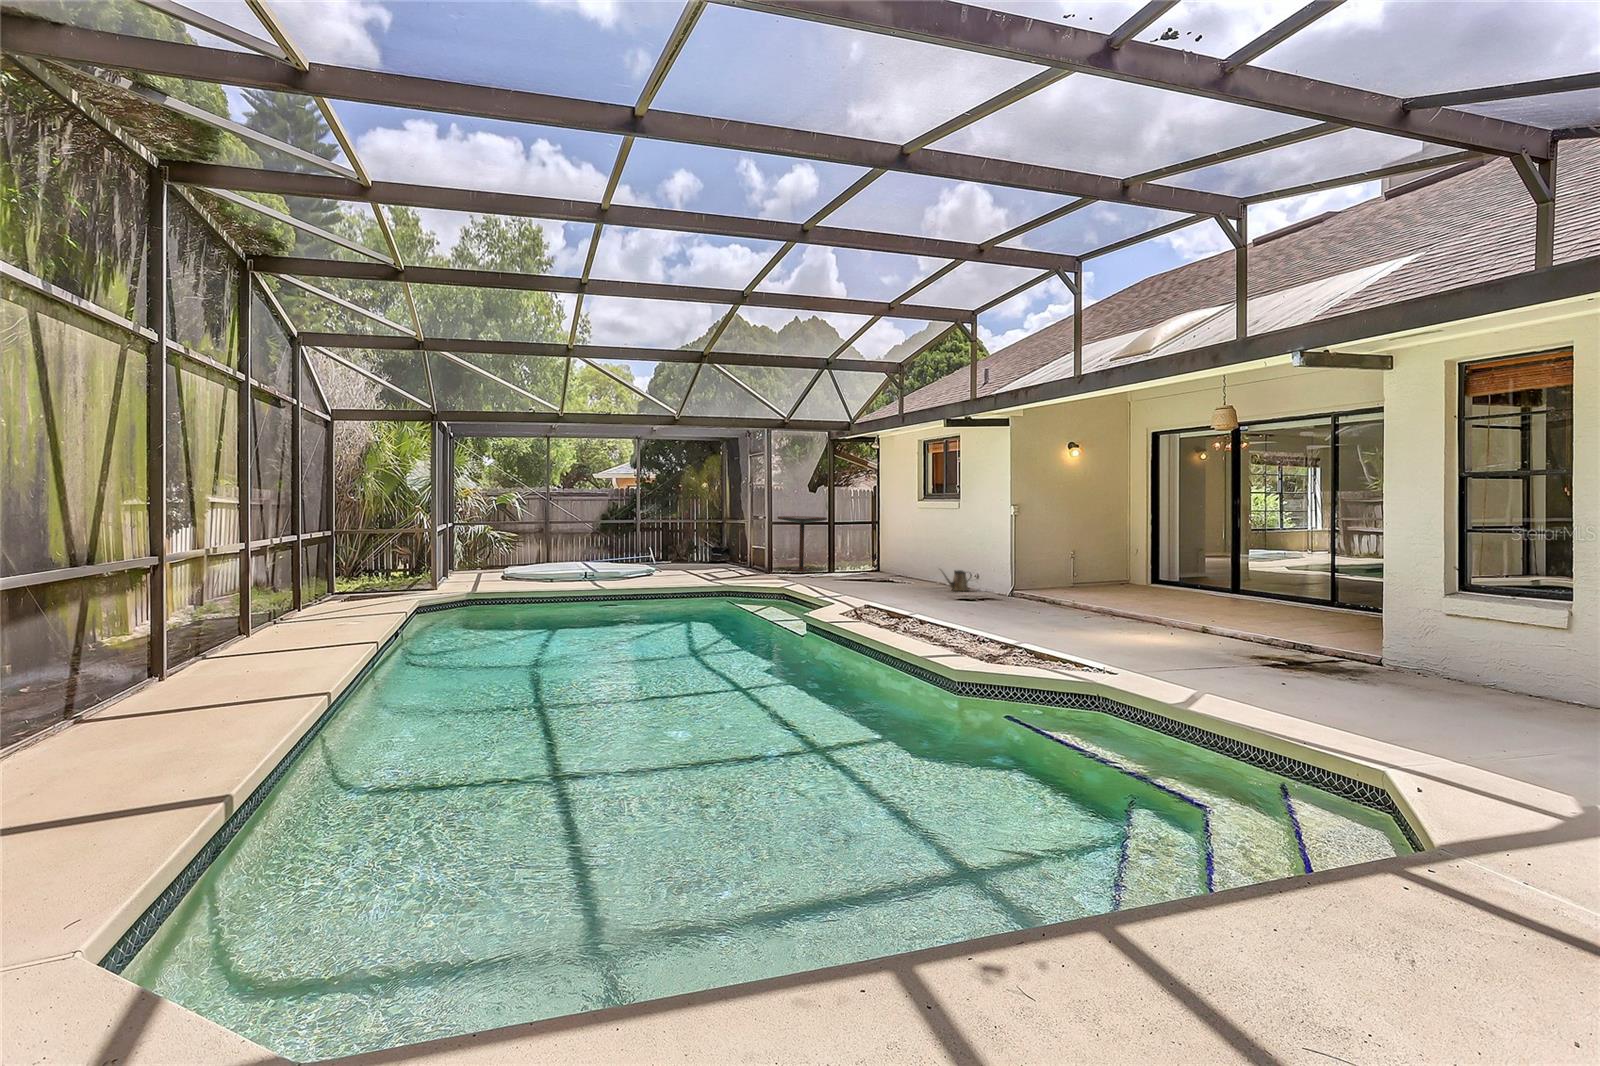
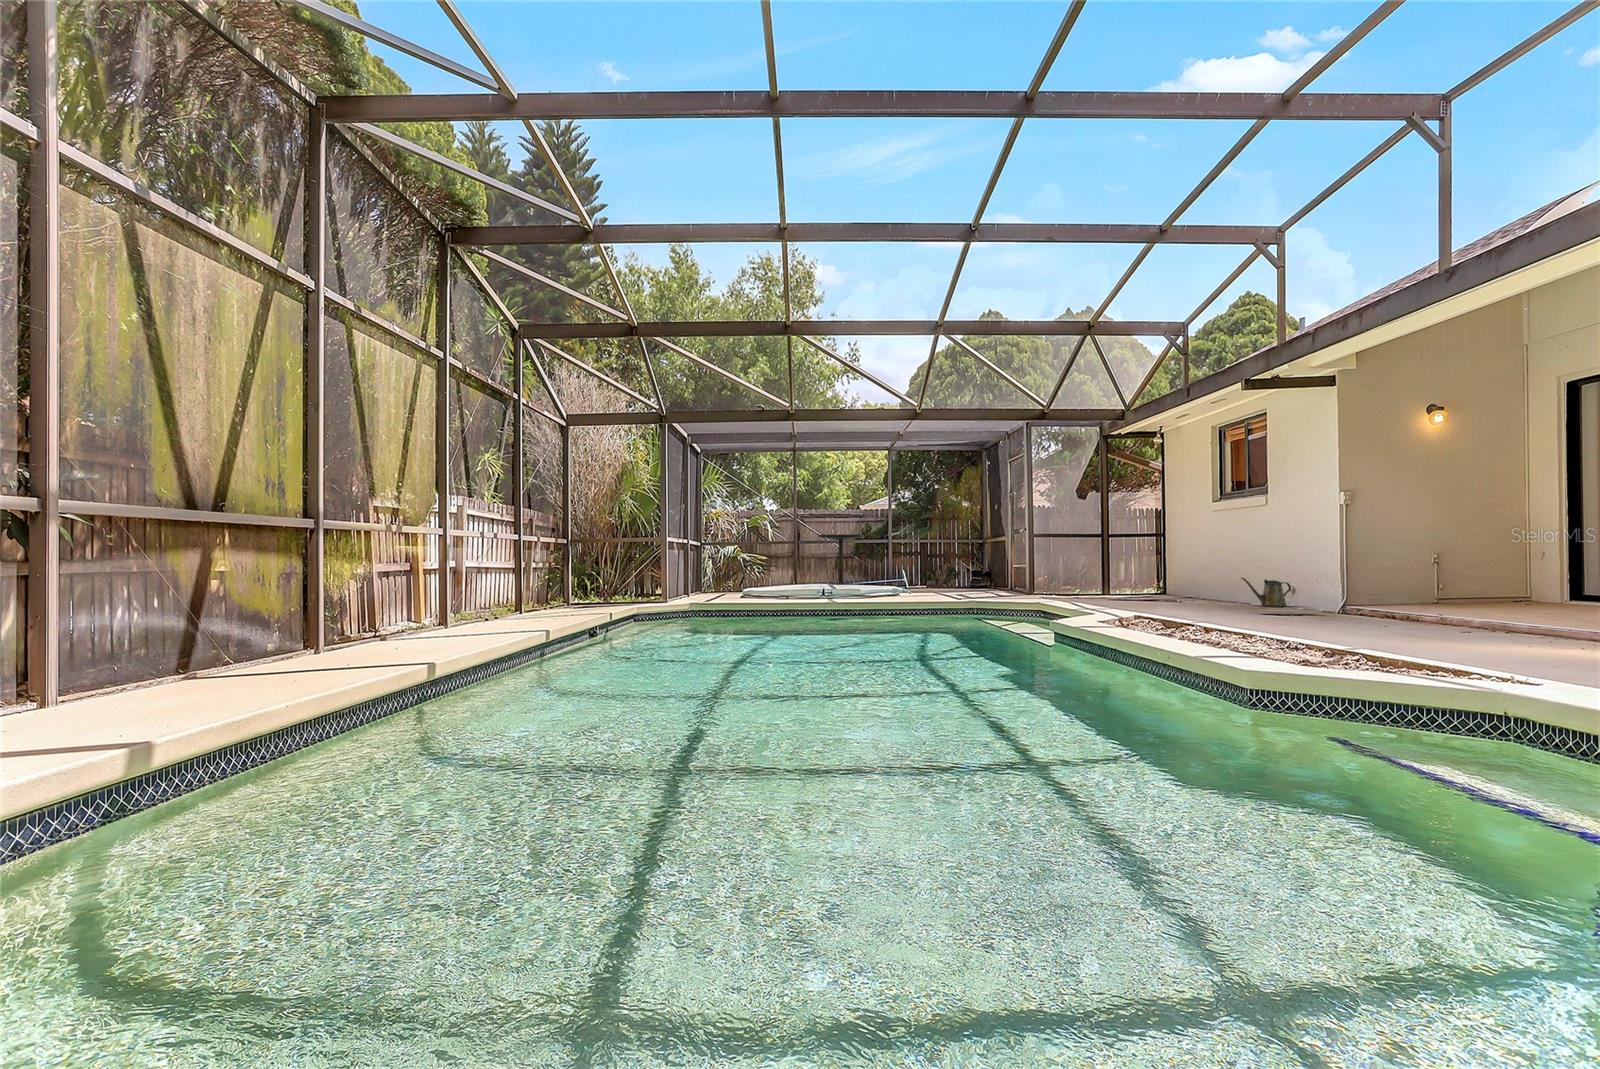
pedestal table: present [777,516,827,572] -> present [818,535,864,585]

